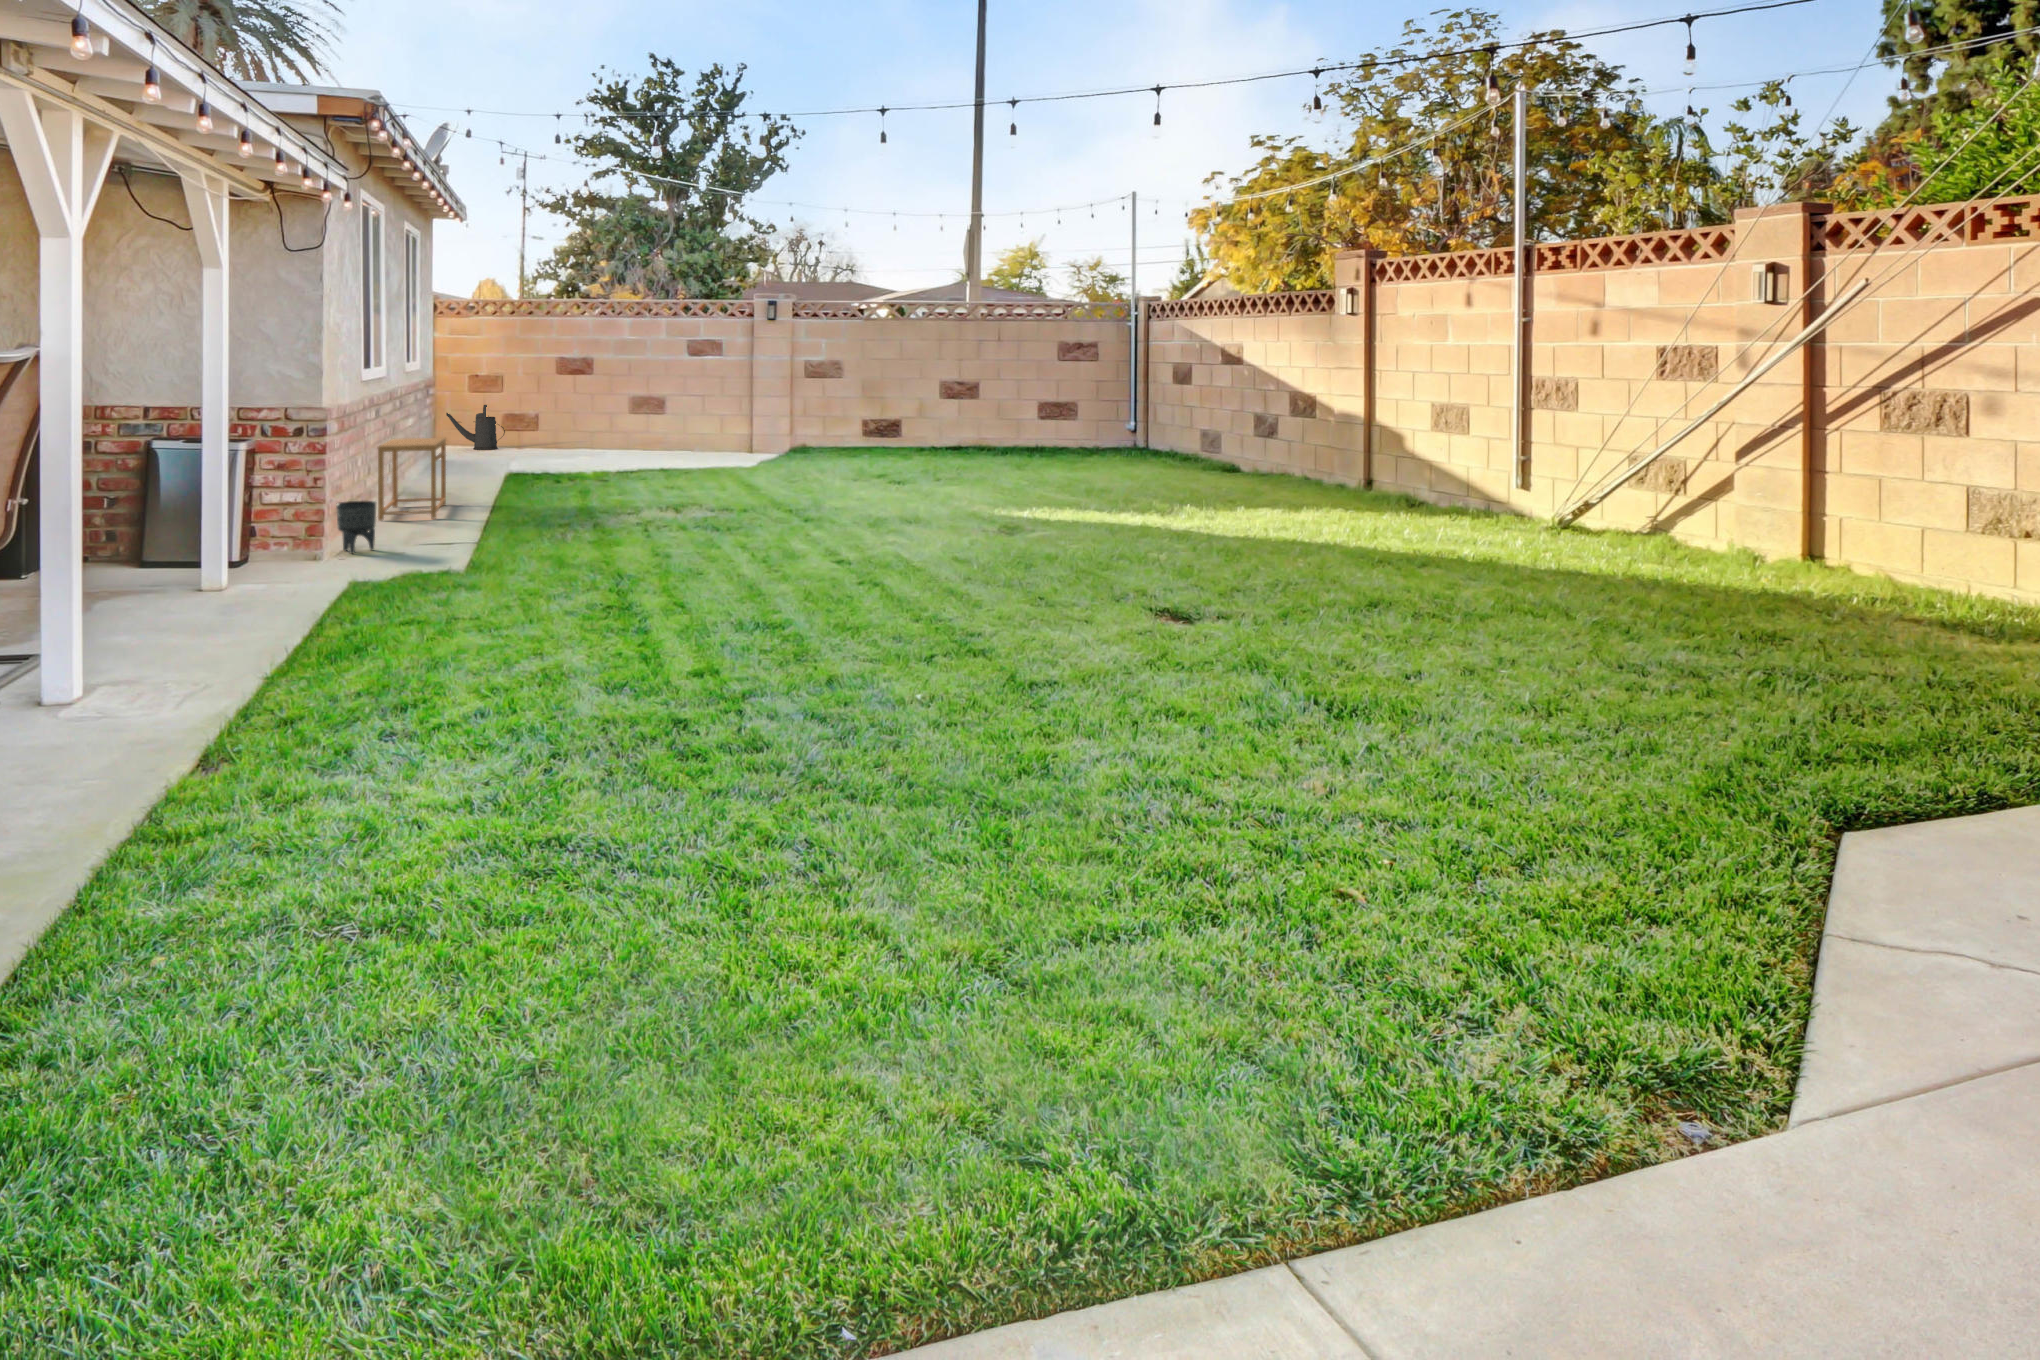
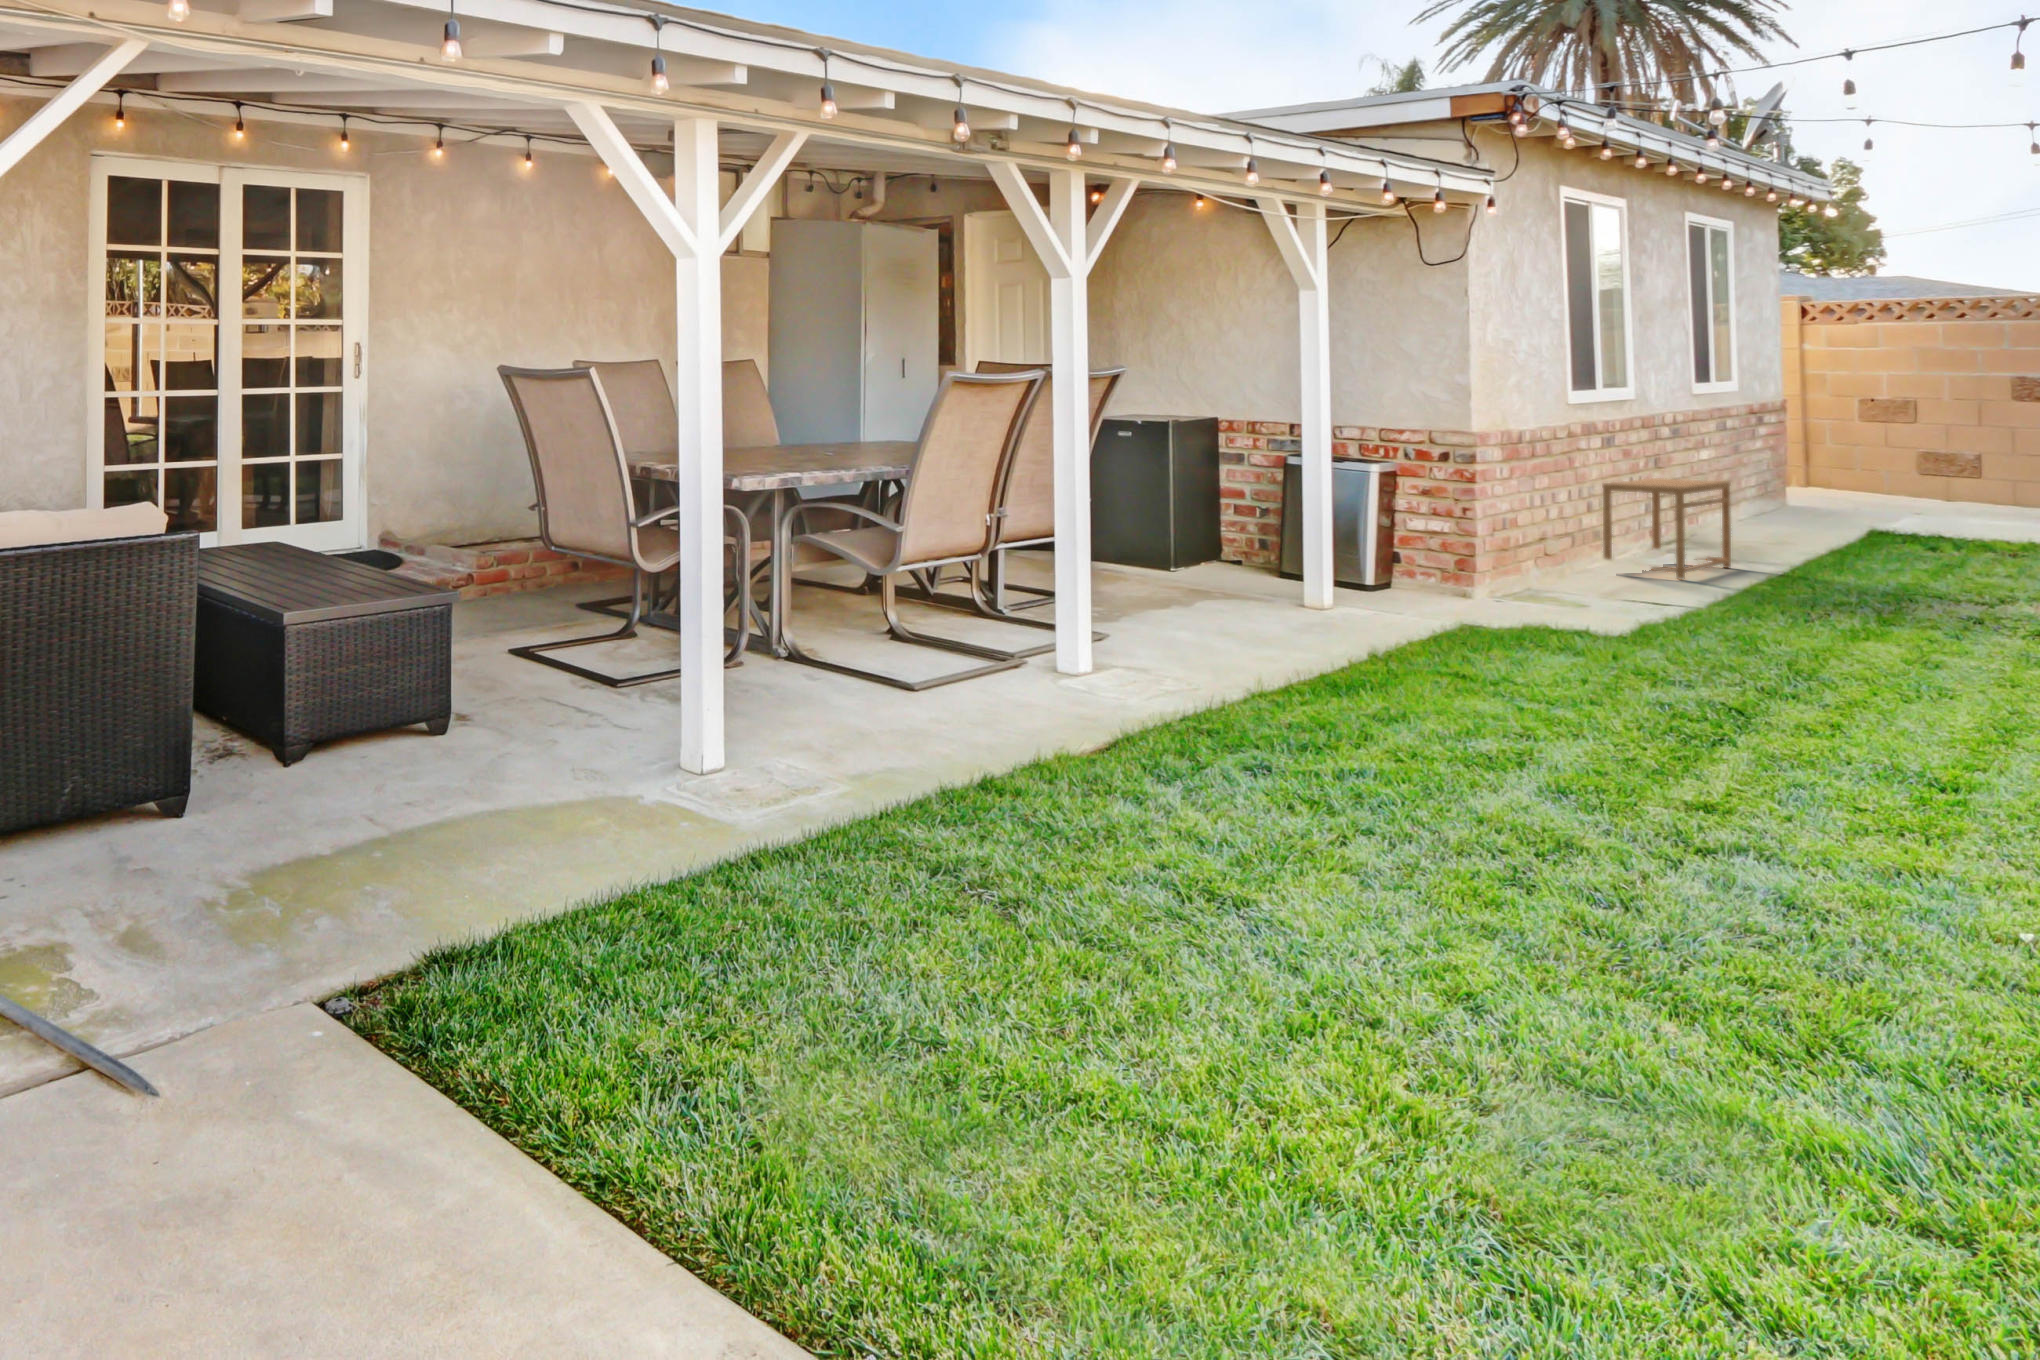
watering can: present [446,405,505,450] -> none [1877,449,1984,514]
planter: present [336,501,376,554] -> none [1489,539,1540,598]

